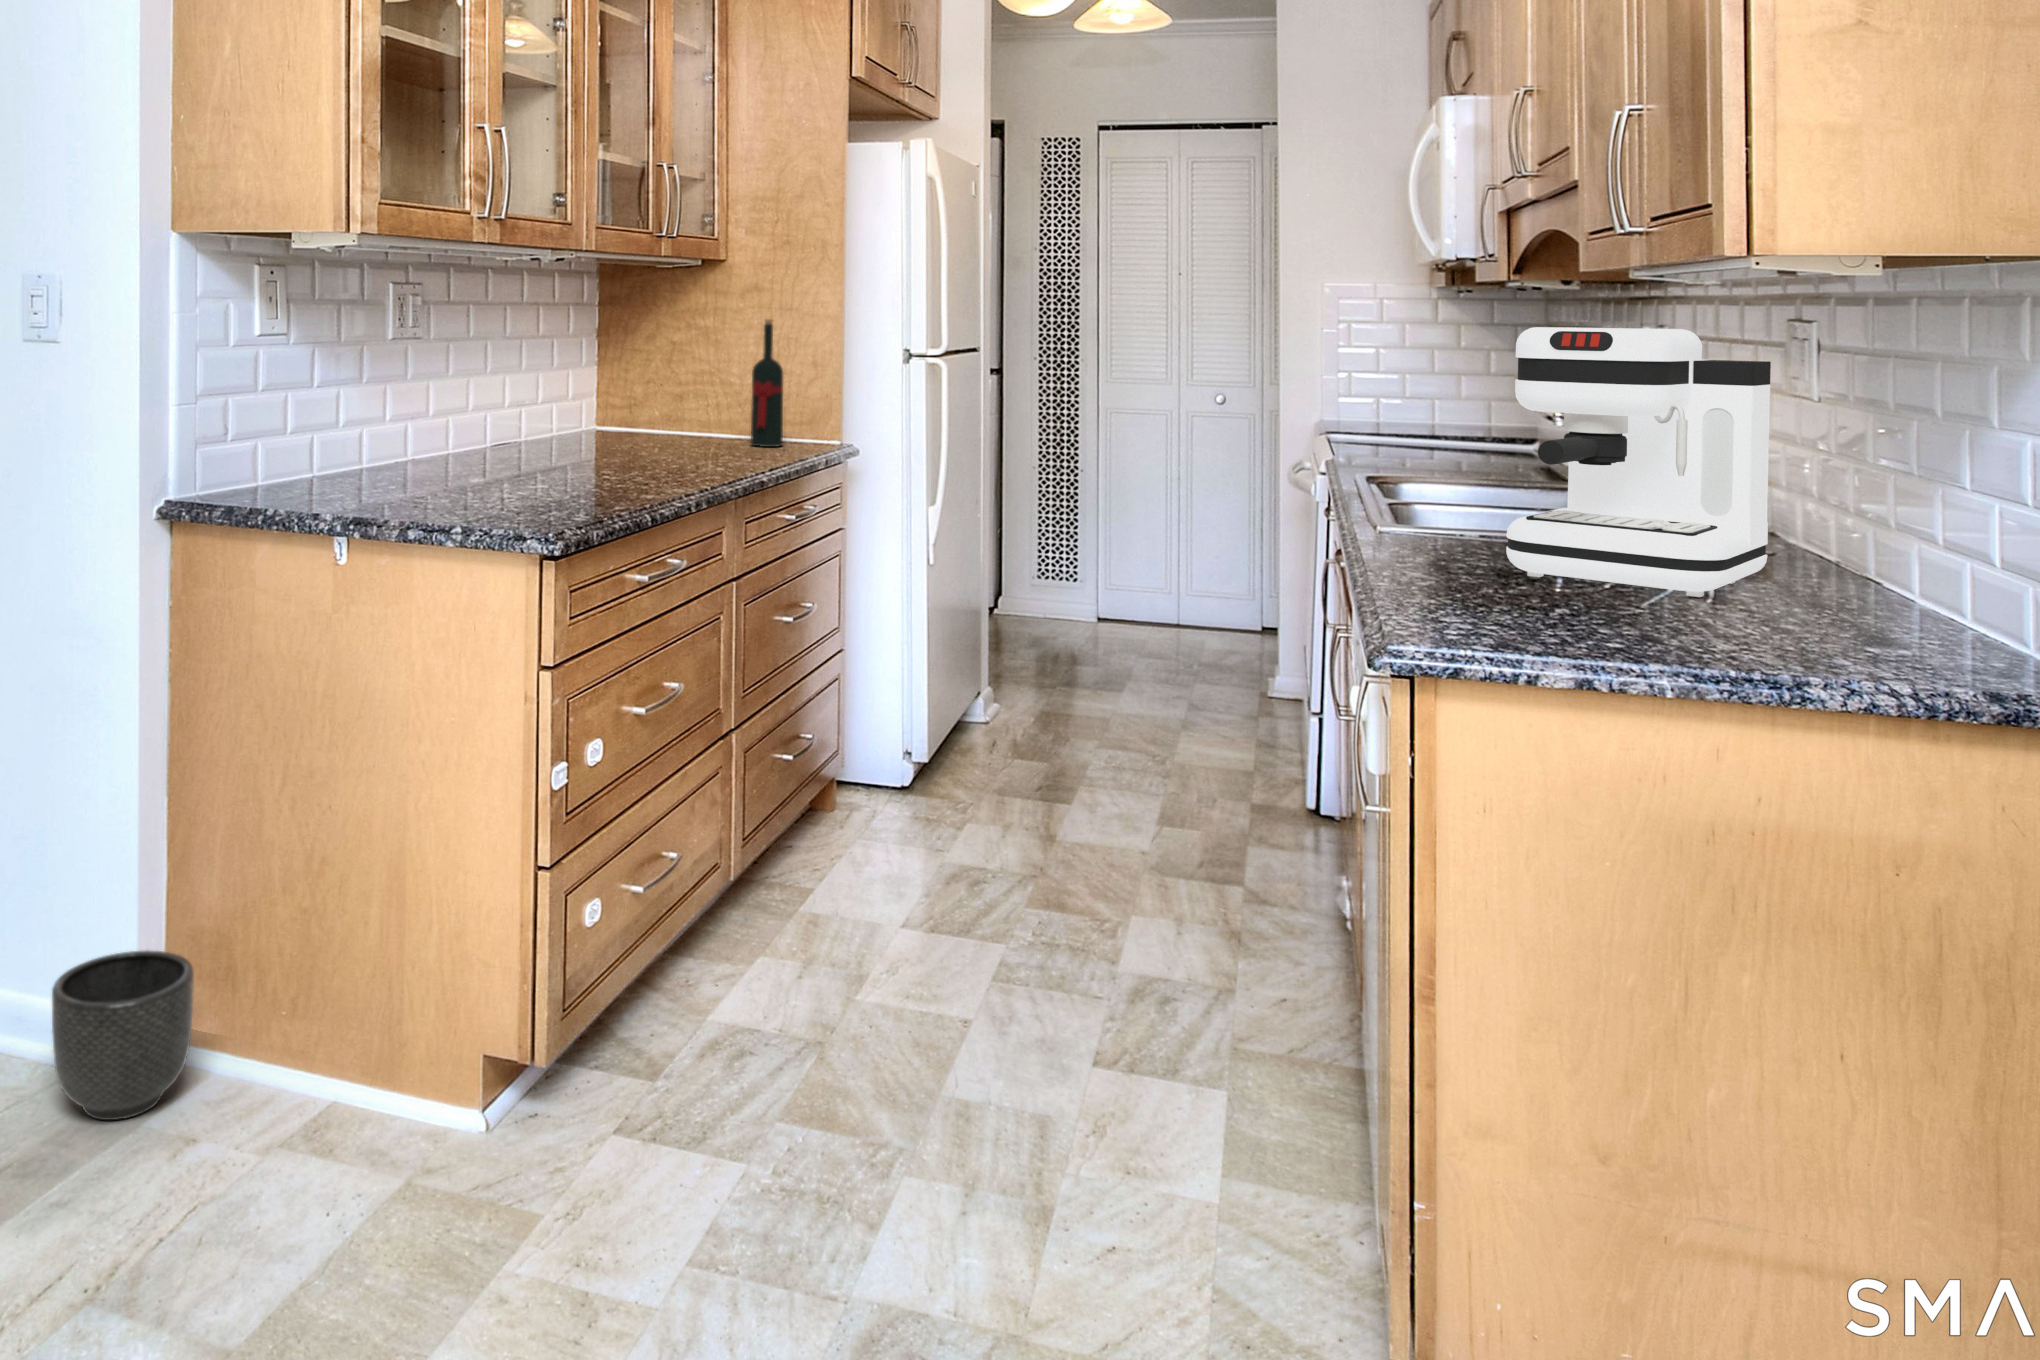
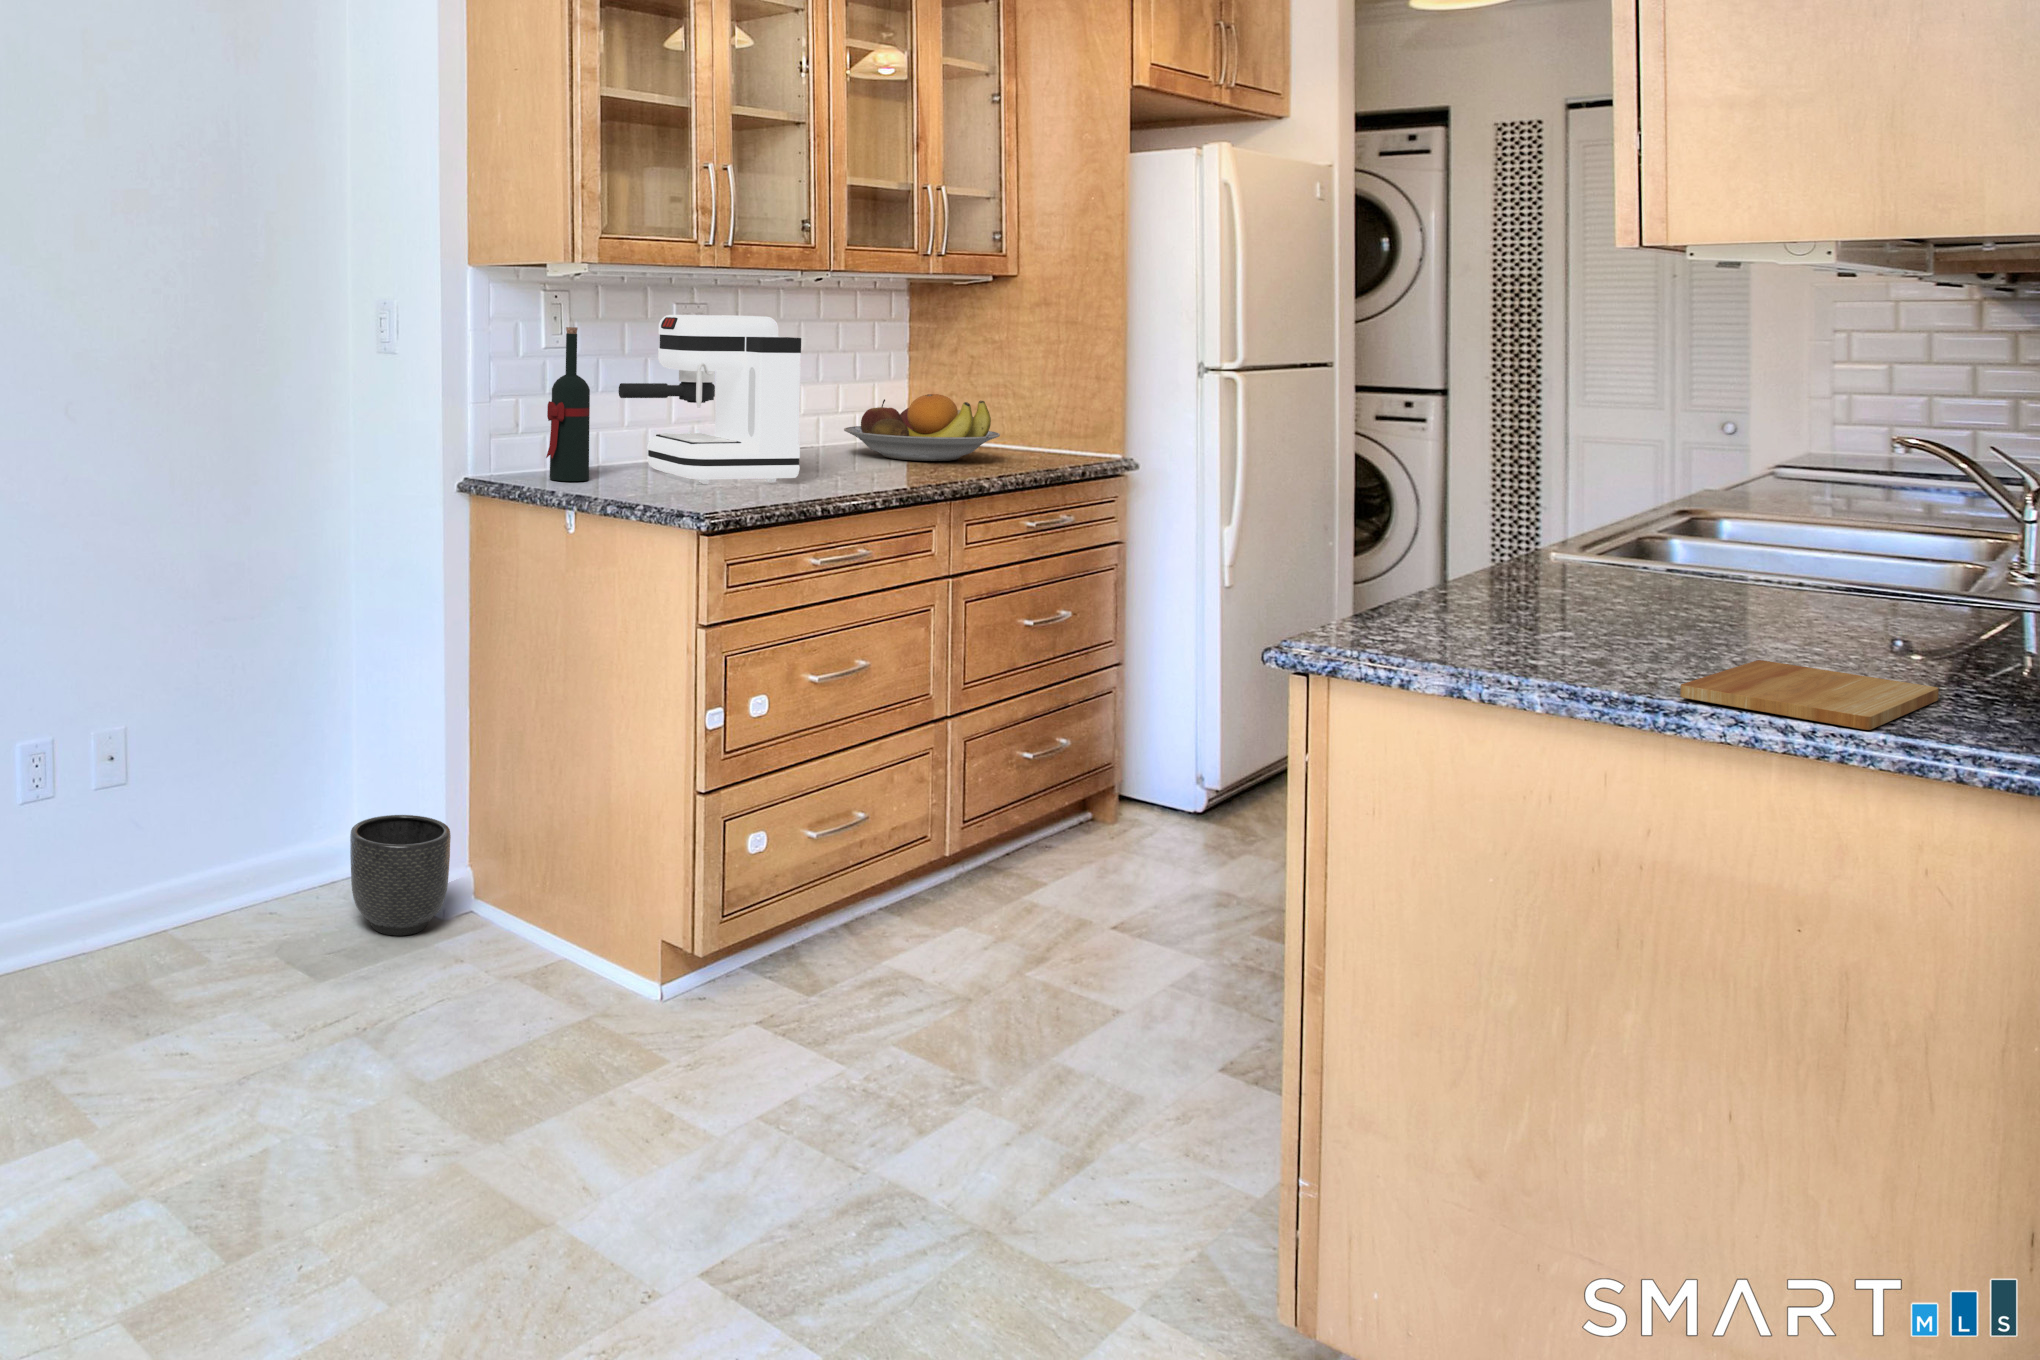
wine bottle: present [751,319,783,447] -> present [546,327,590,481]
coffee maker: present [1506,327,1771,597] -> present [619,315,801,483]
fruit bowl: none [590,387,750,458] -> present [844,394,1000,461]
cutting board: none [1756,619,1977,687] -> present [1680,660,1939,730]

